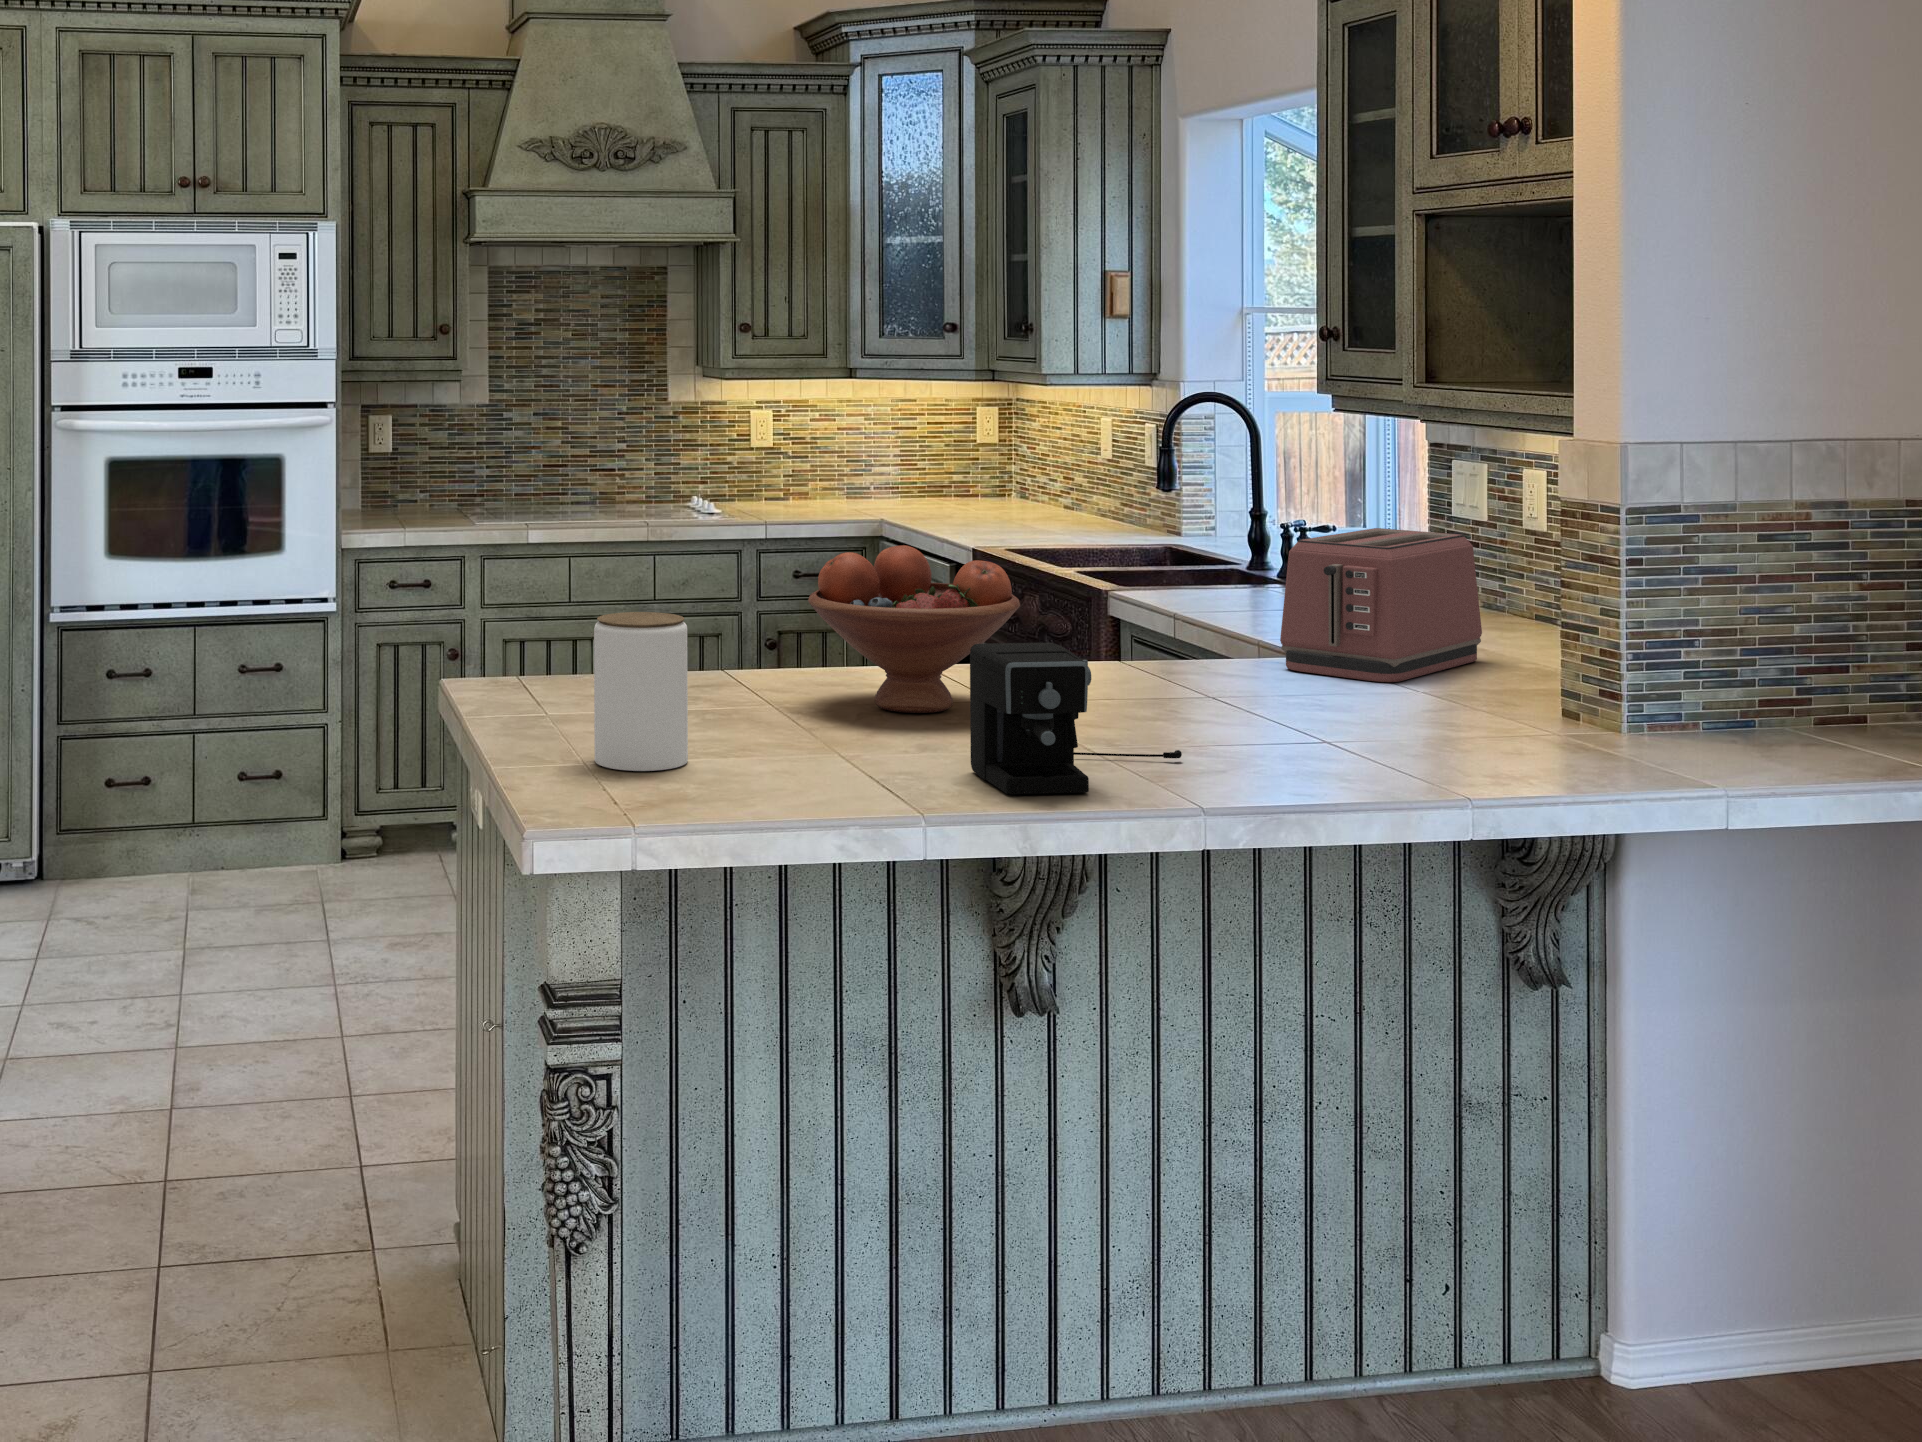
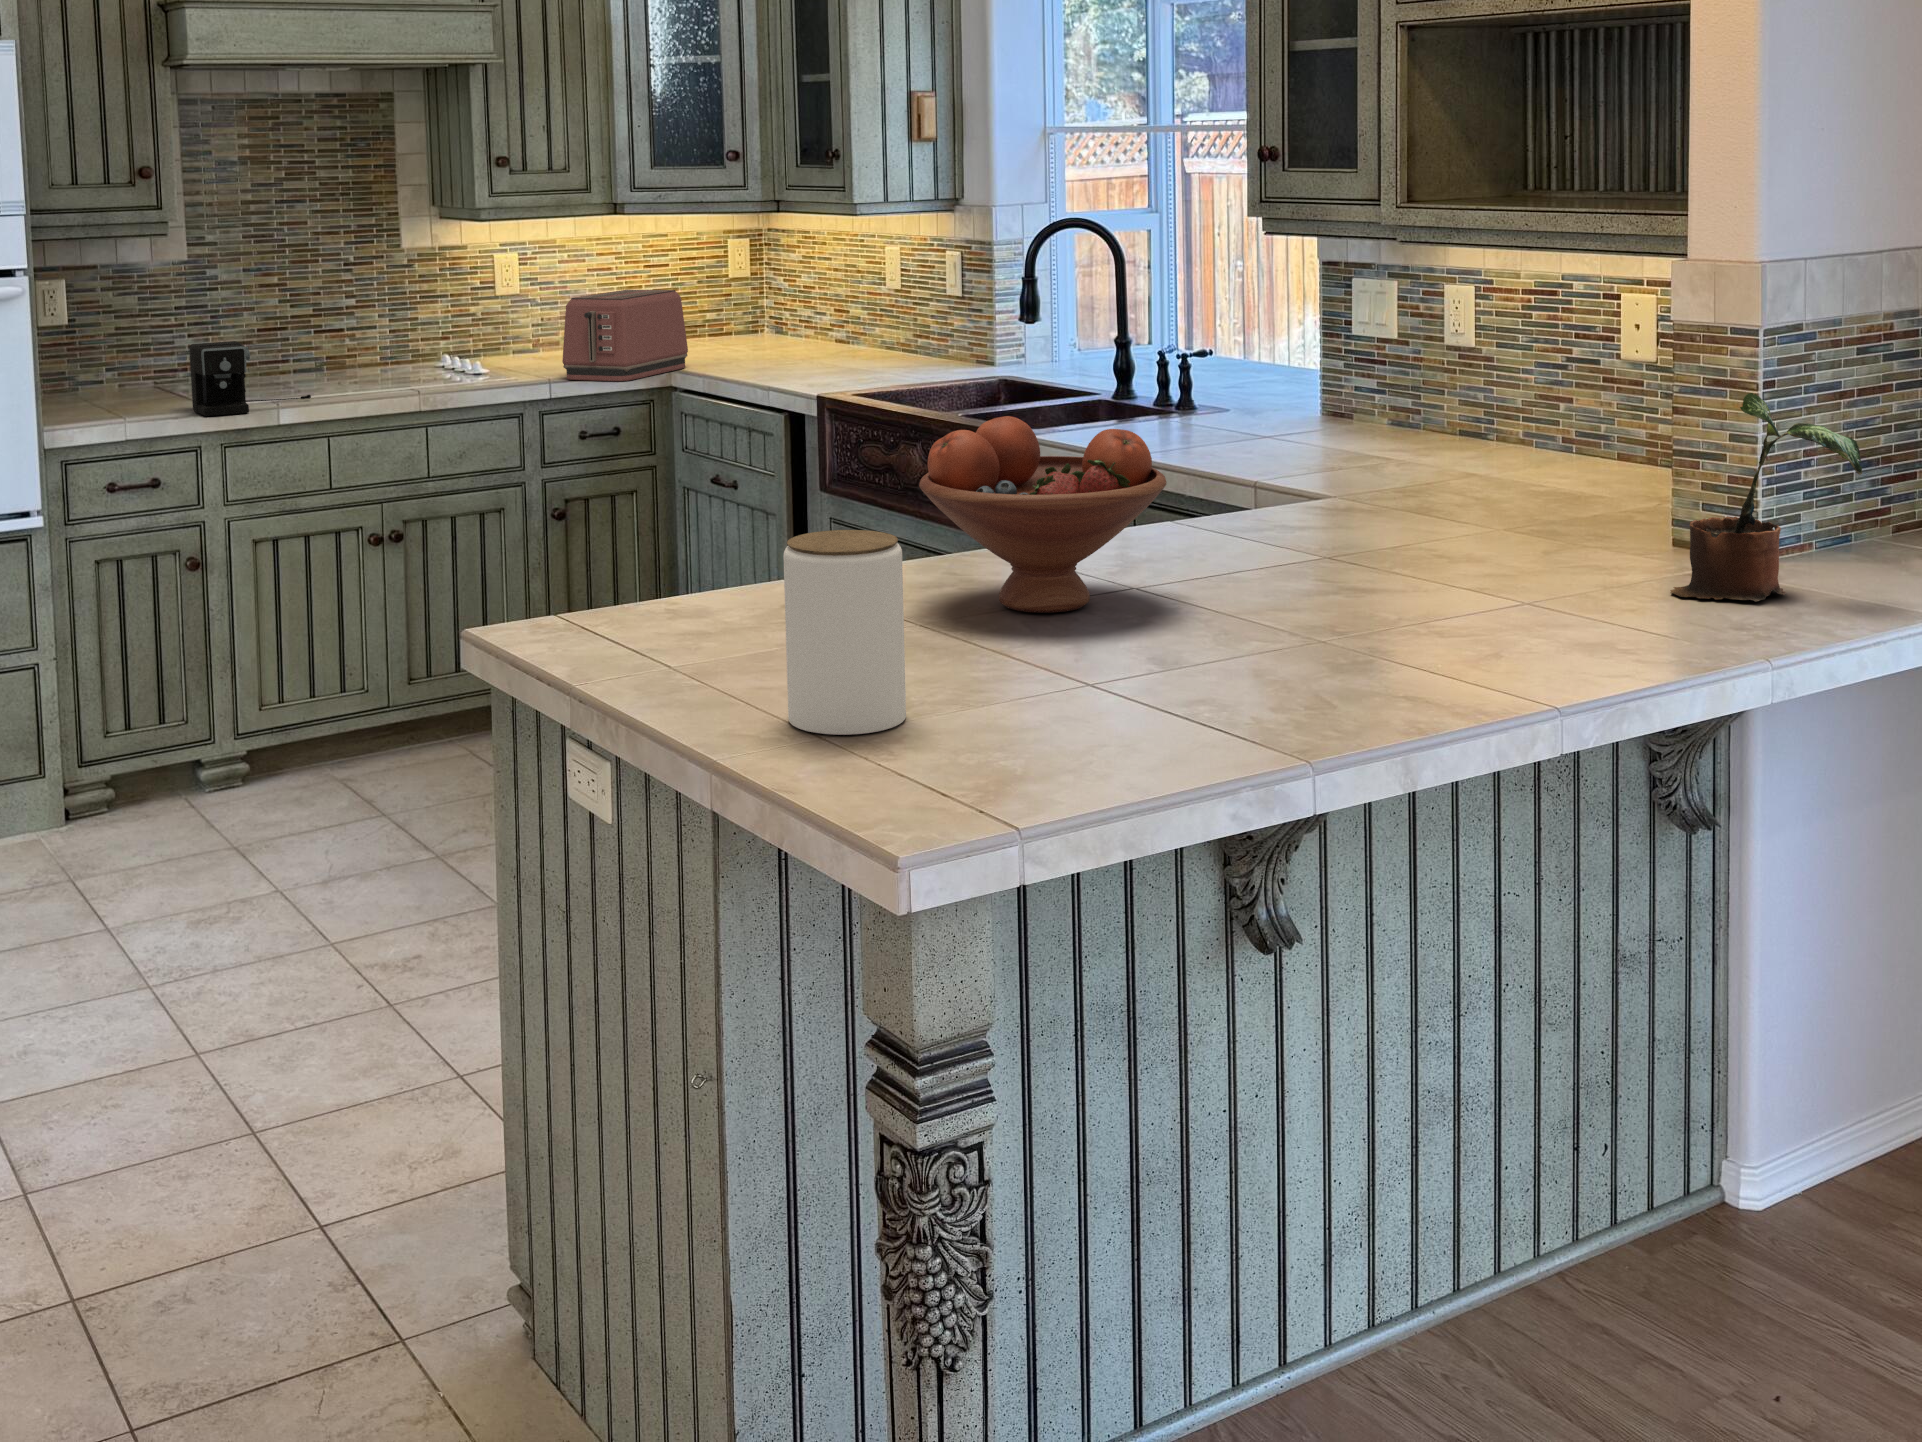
toaster: present [1280,528,1482,682] -> present [562,290,688,381]
potted plant: none [1485,562,1660,762] -> present [1670,393,1862,602]
coffee maker: present [970,643,1182,794] -> present [189,341,311,416]

